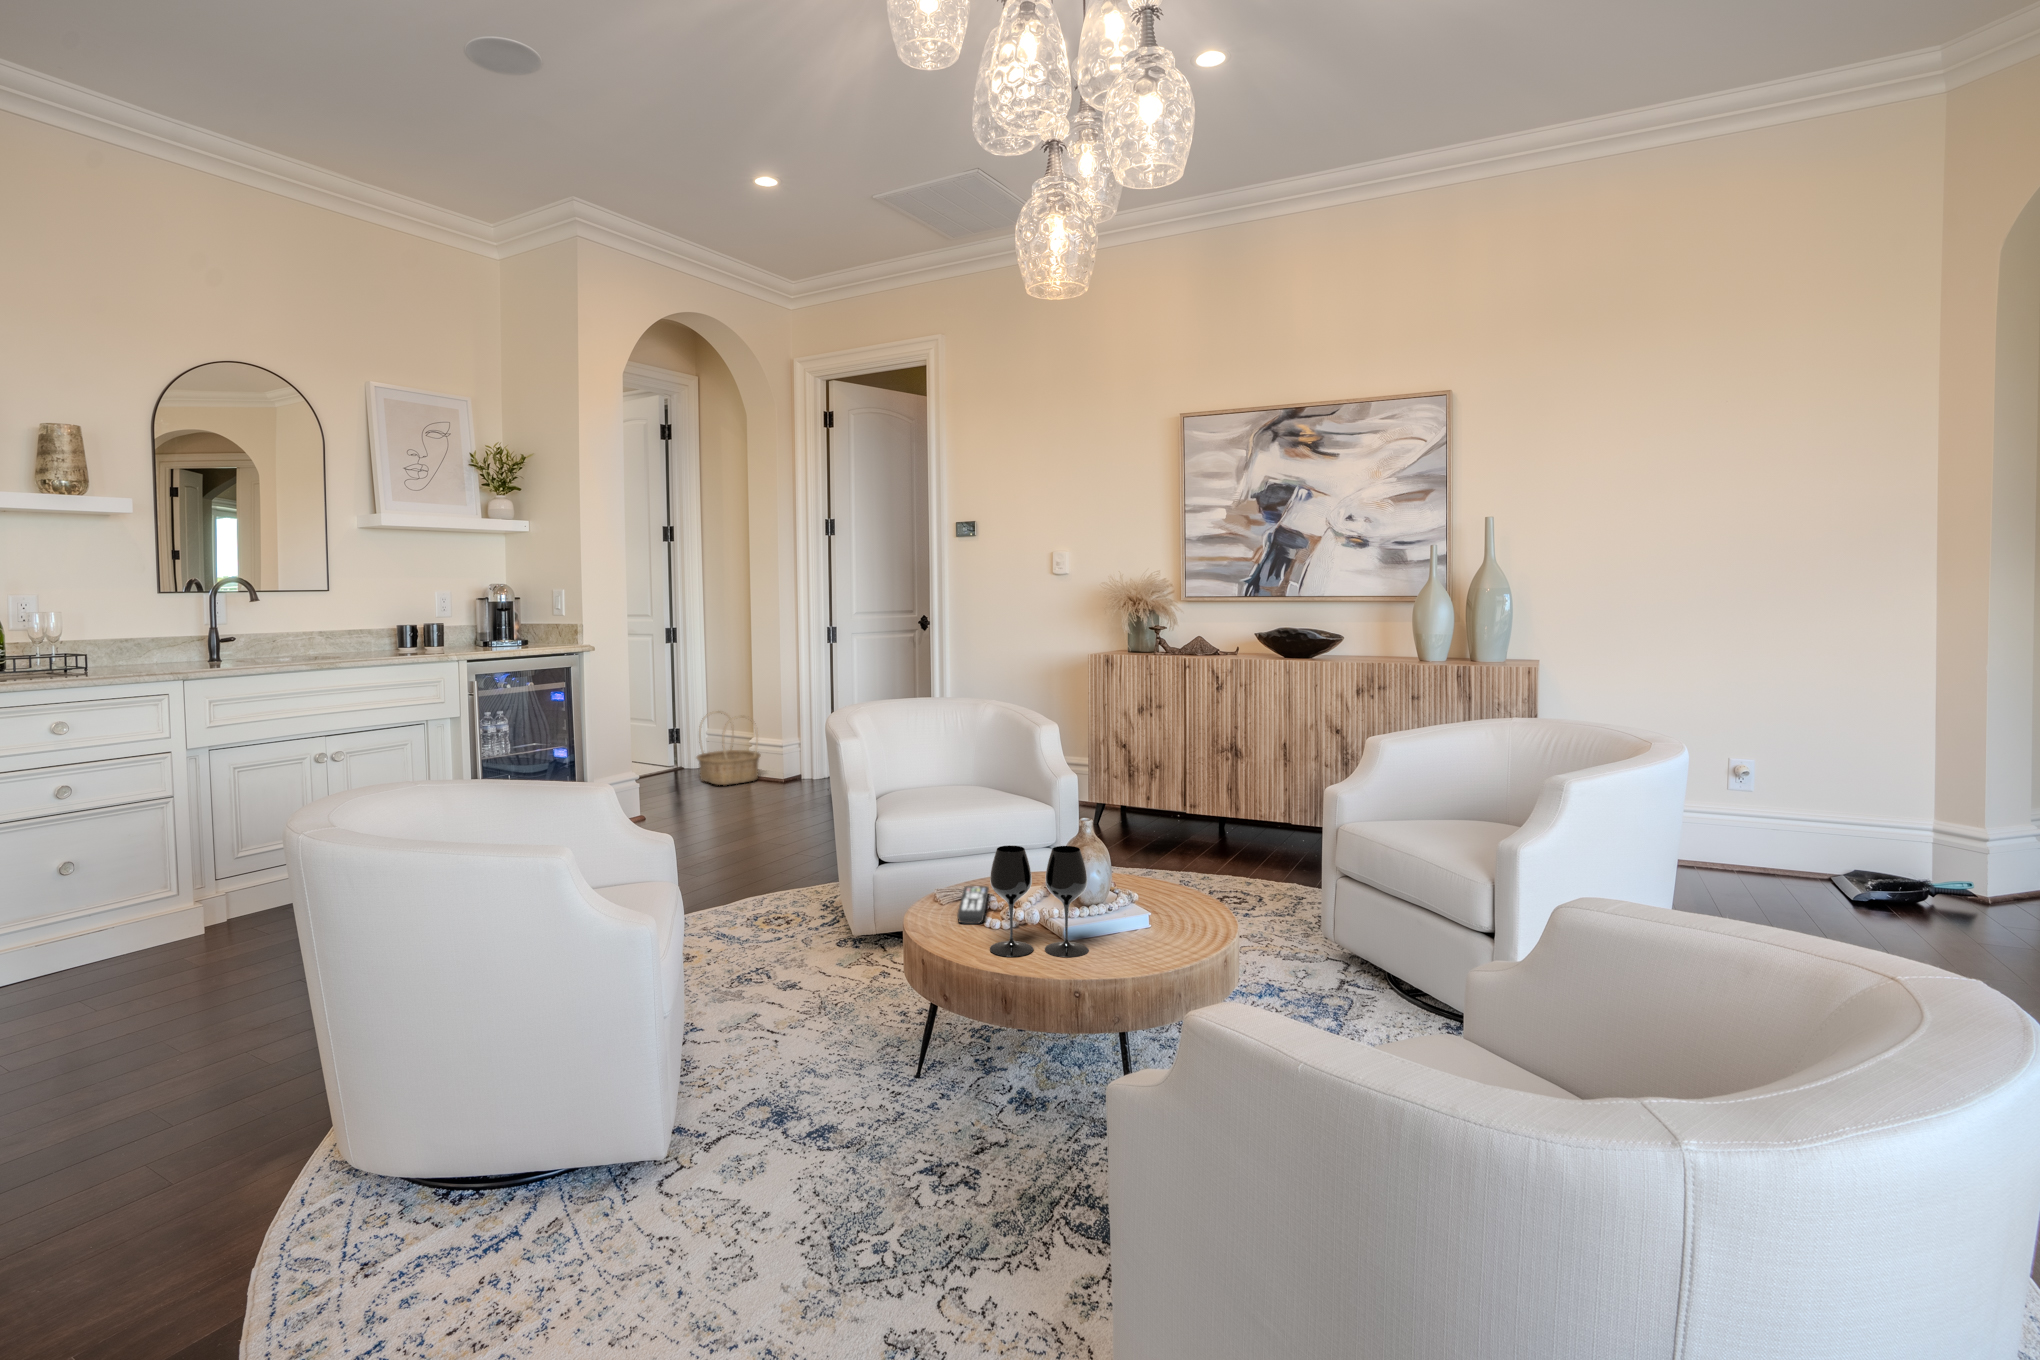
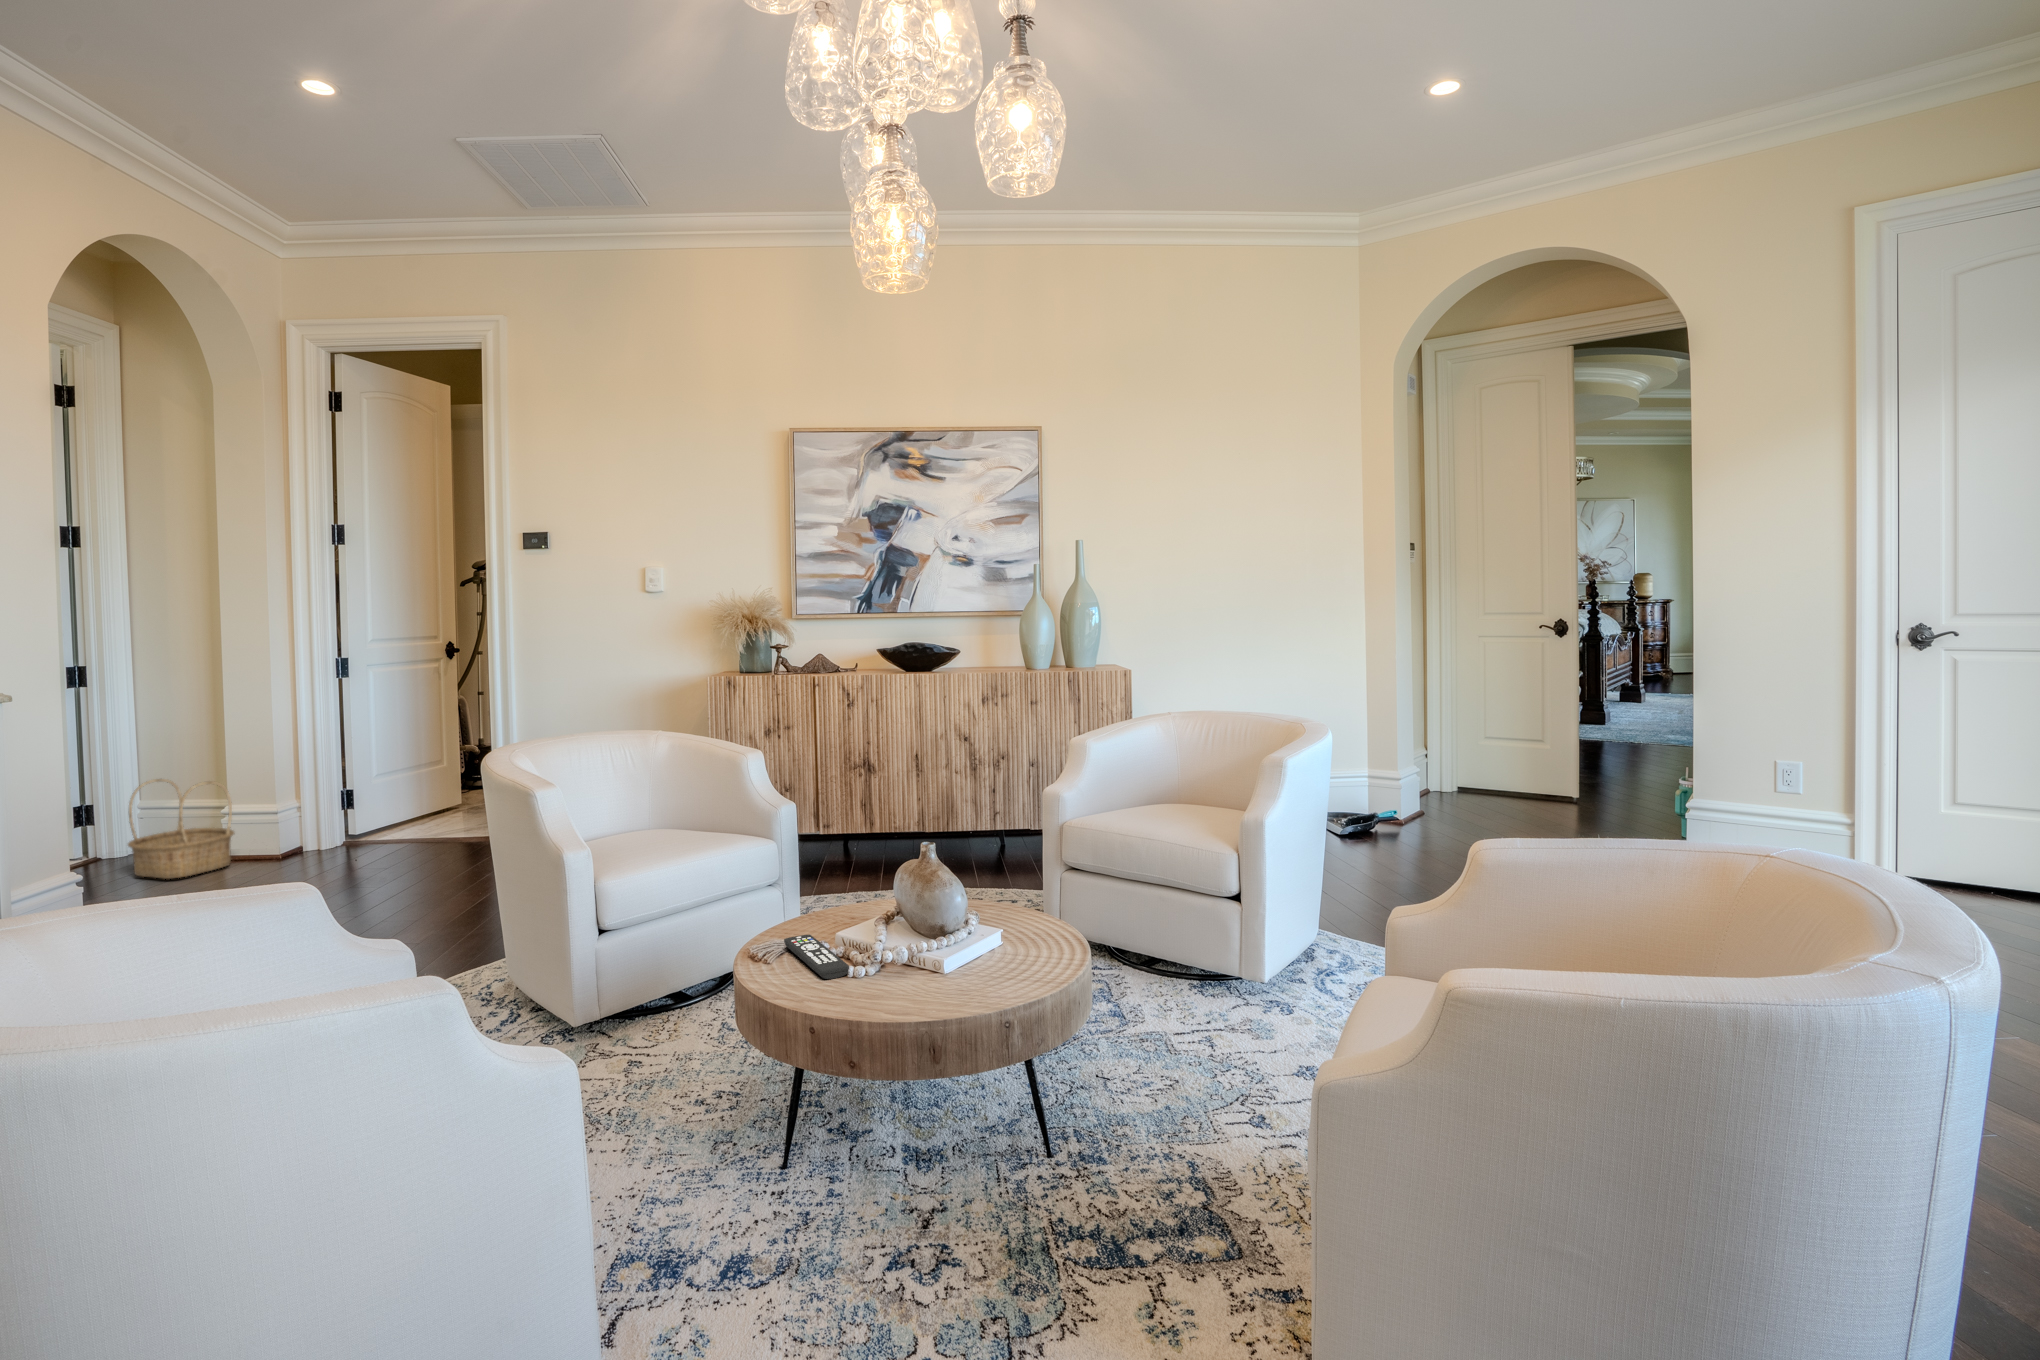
wine glass: present [990,845,1089,957] -> none [893,872,993,1003]

